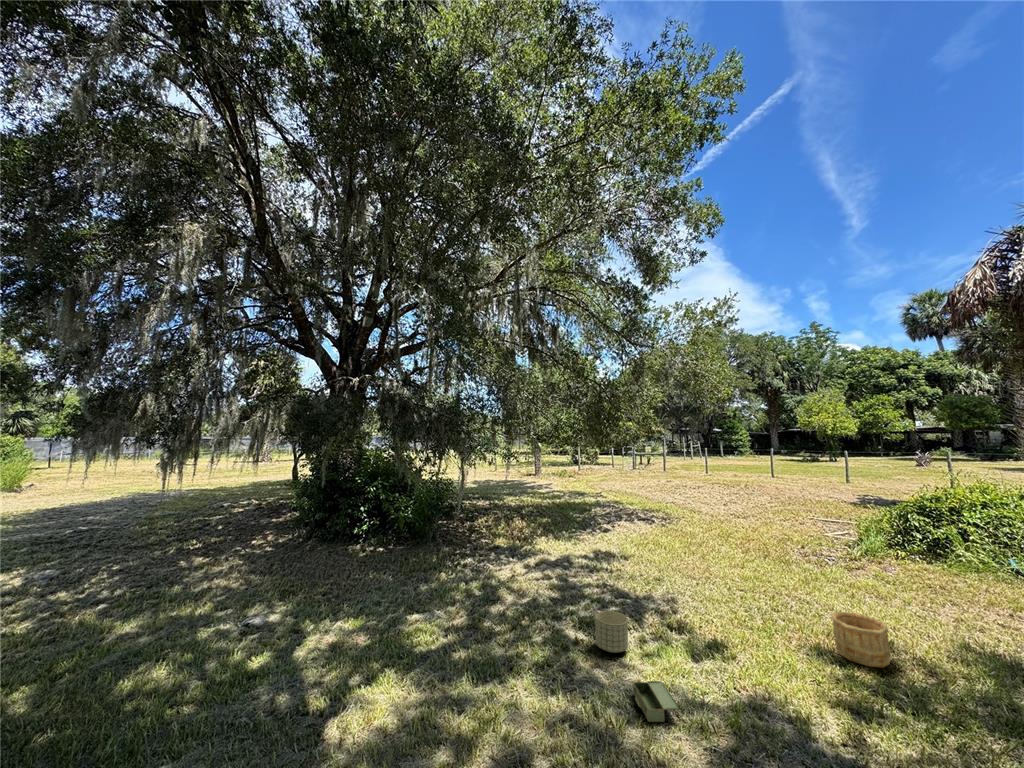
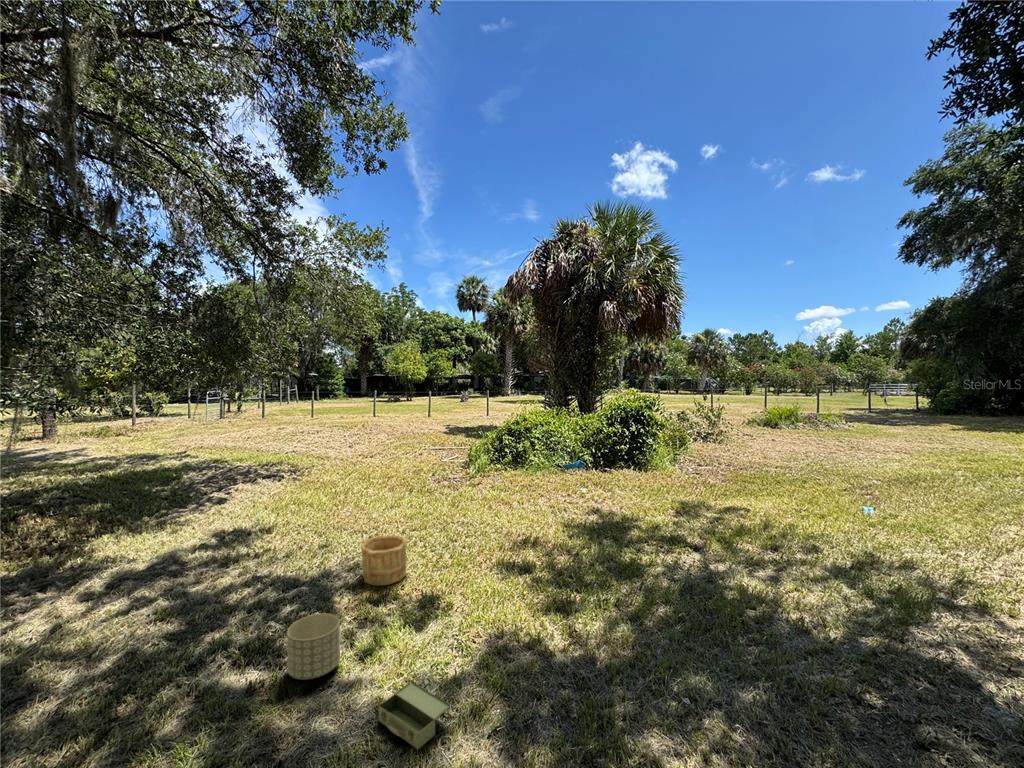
wooden bucket: present [831,612,890,668] -> present [361,535,407,586]

